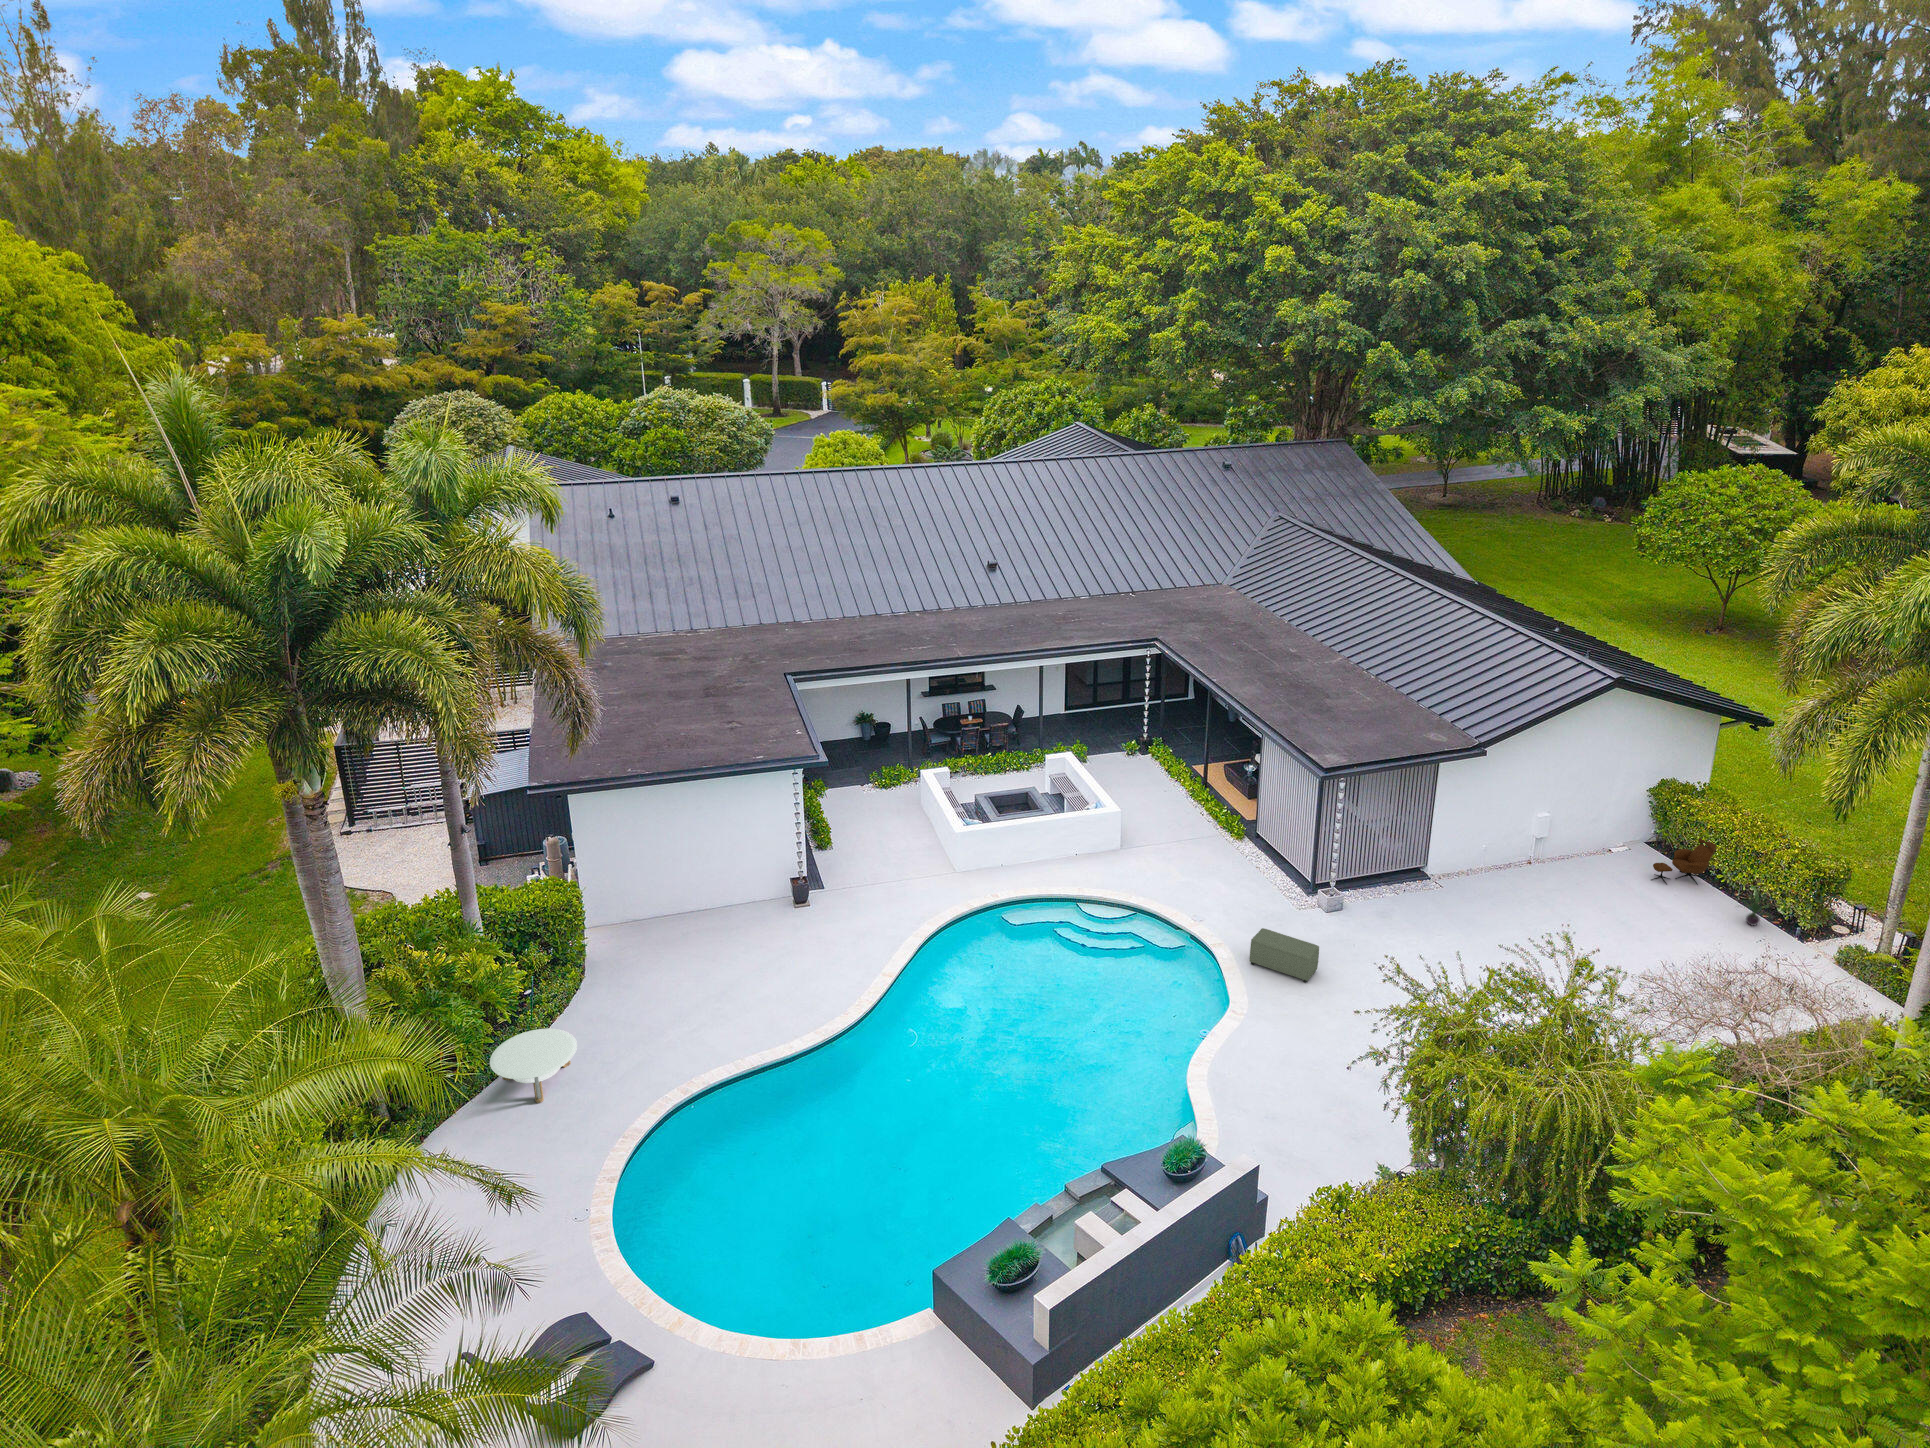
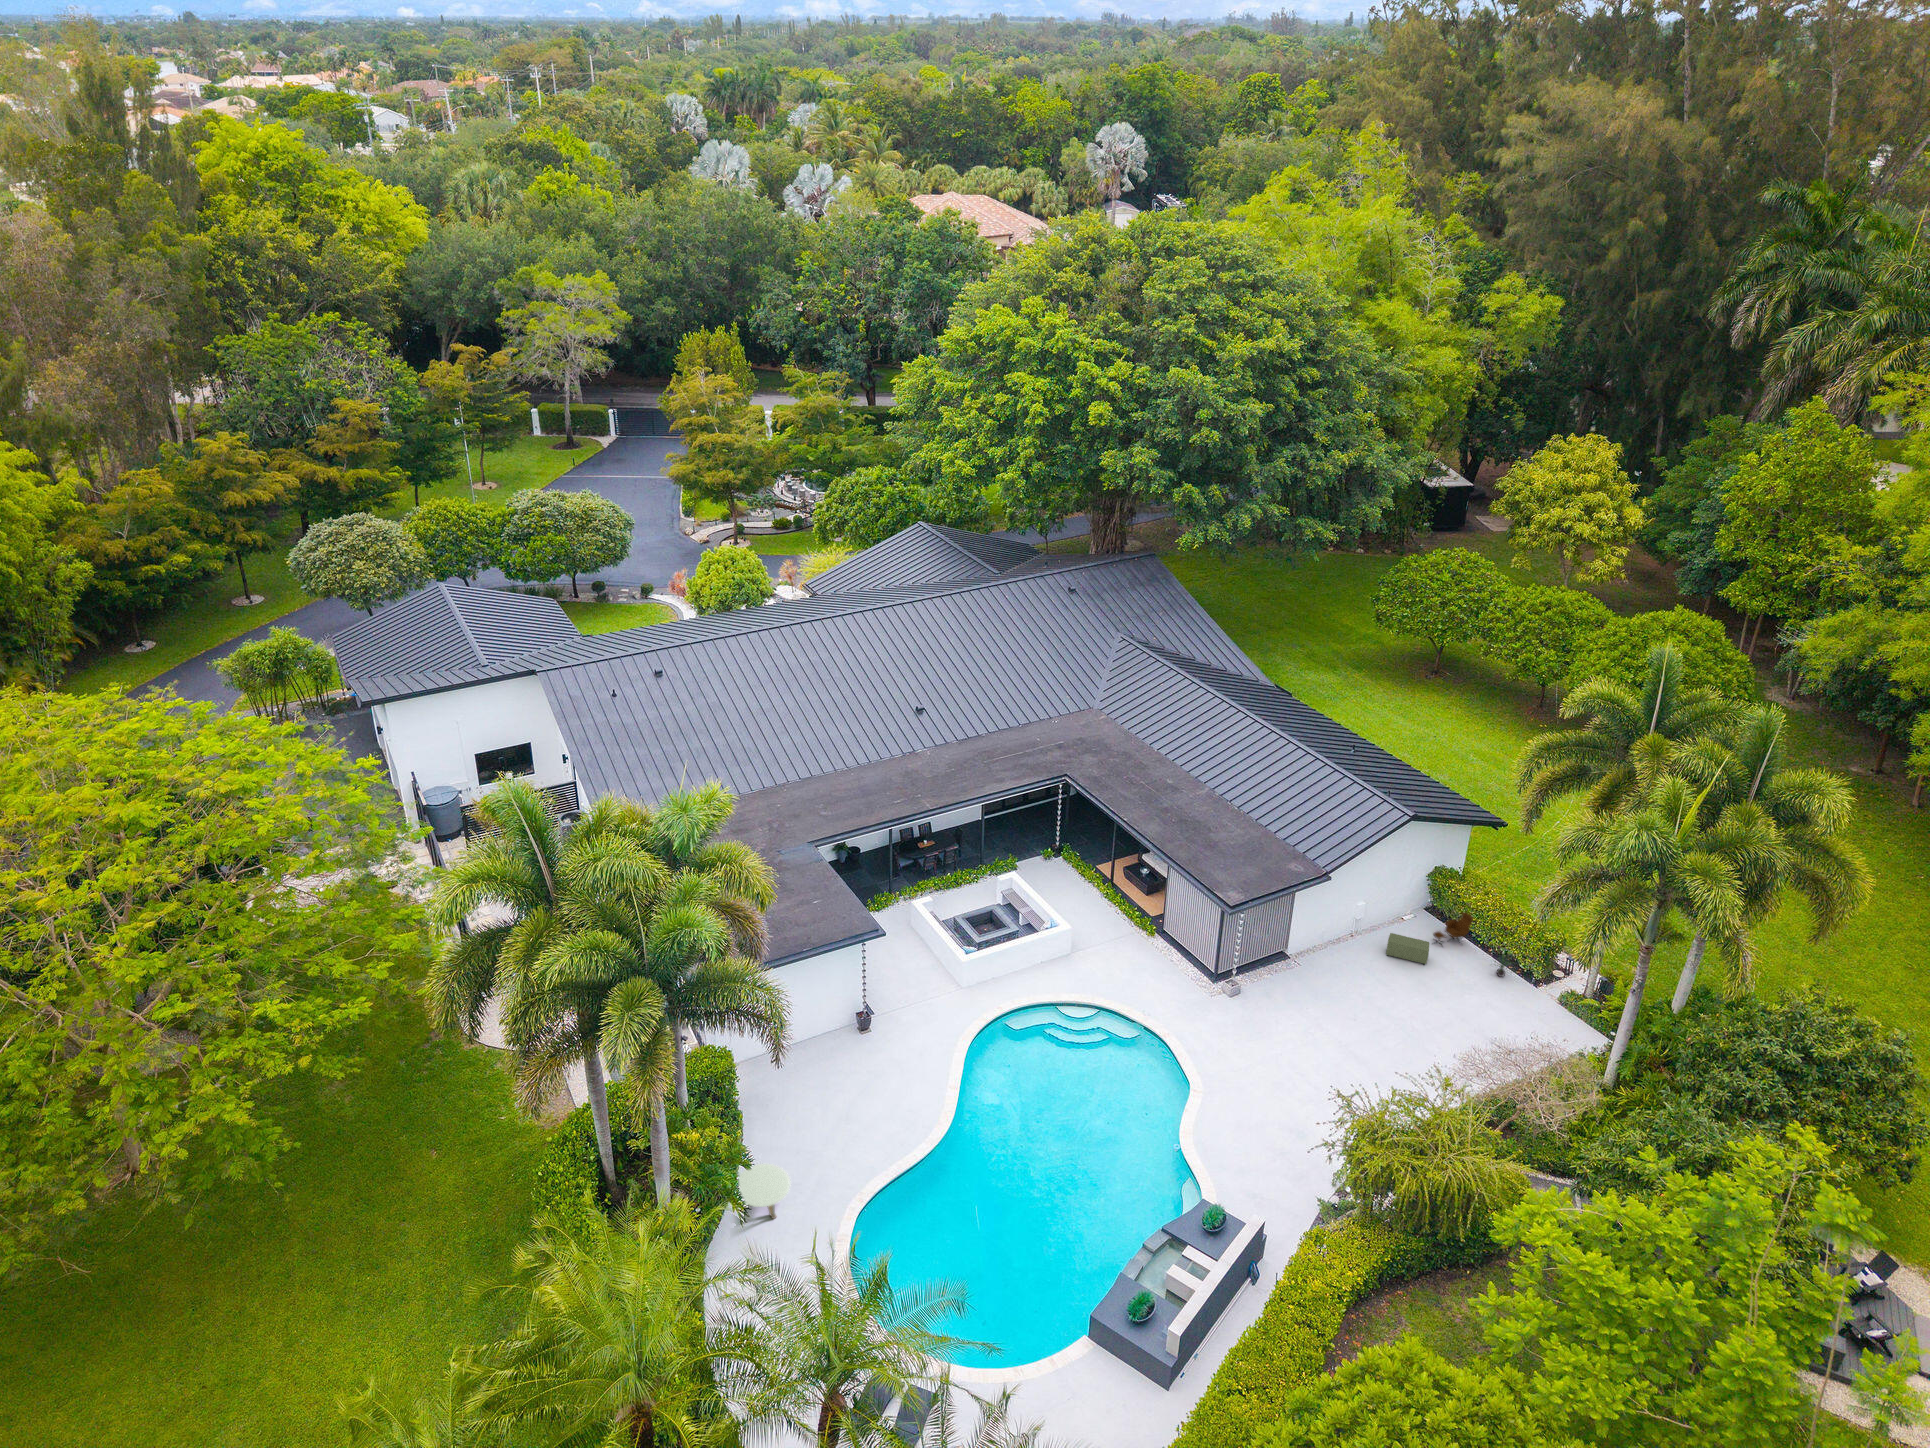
ottoman: present [1249,928,1319,982] -> present [1386,933,1430,965]

